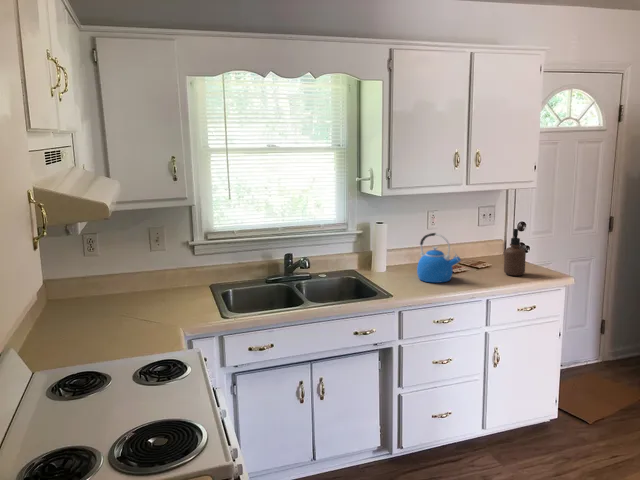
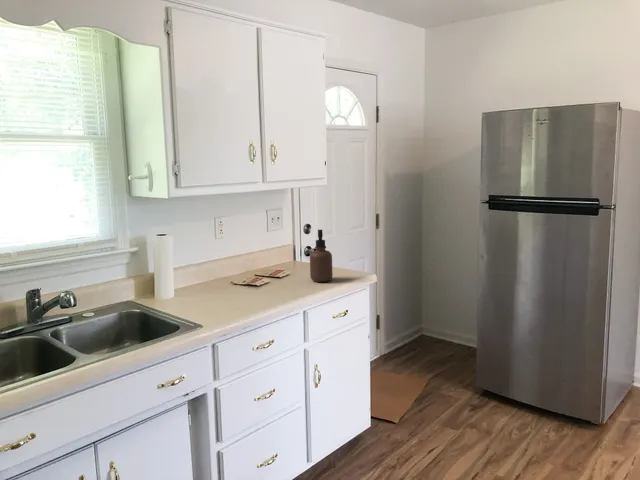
kettle: present [417,233,461,283] -> none [218,241,271,302]

